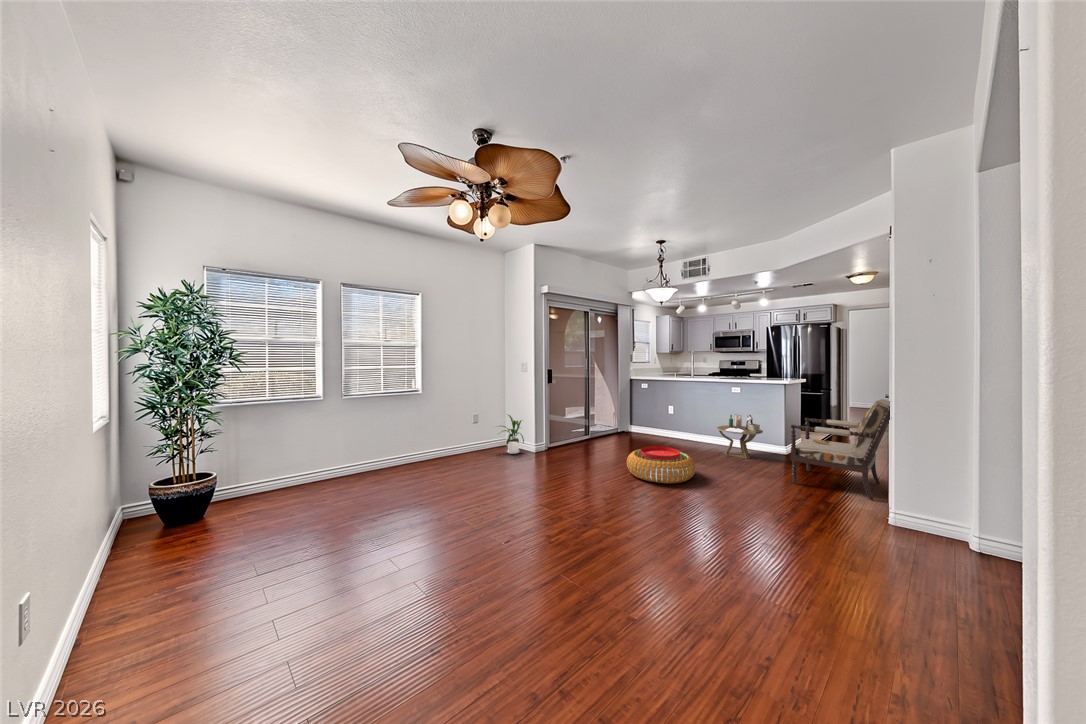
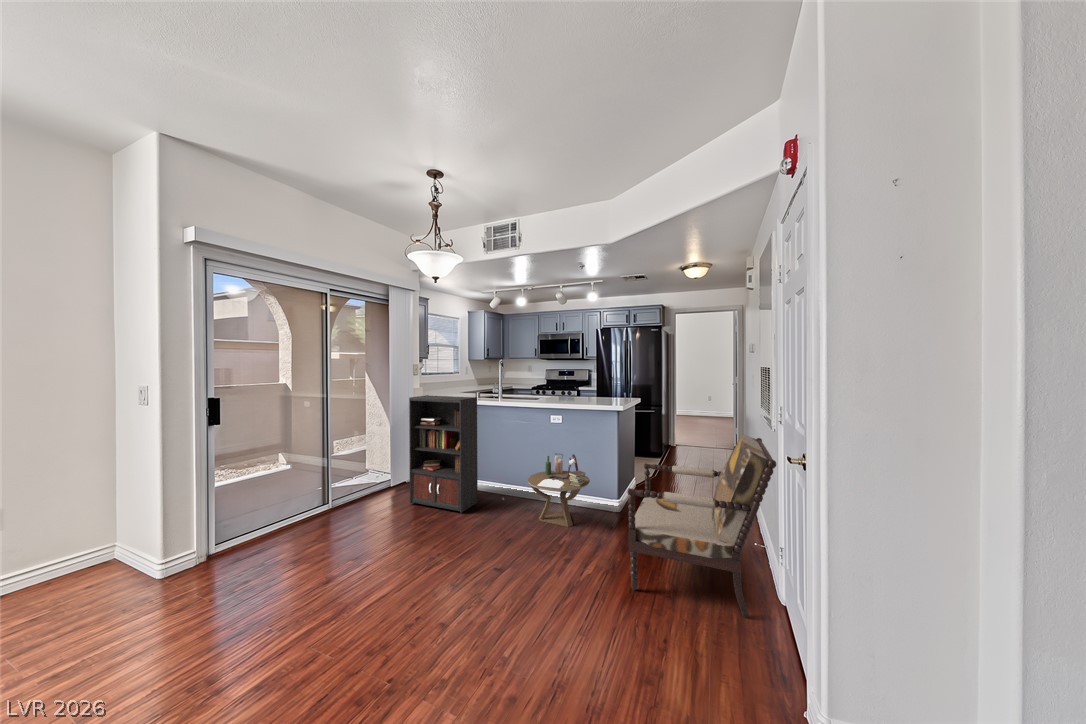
bookcase: none [634,374,696,446] -> present [409,395,504,513]
house plant: present [502,415,524,454] -> none [20,502,135,600]
pouf: present [627,446,695,483] -> none [325,548,471,660]

